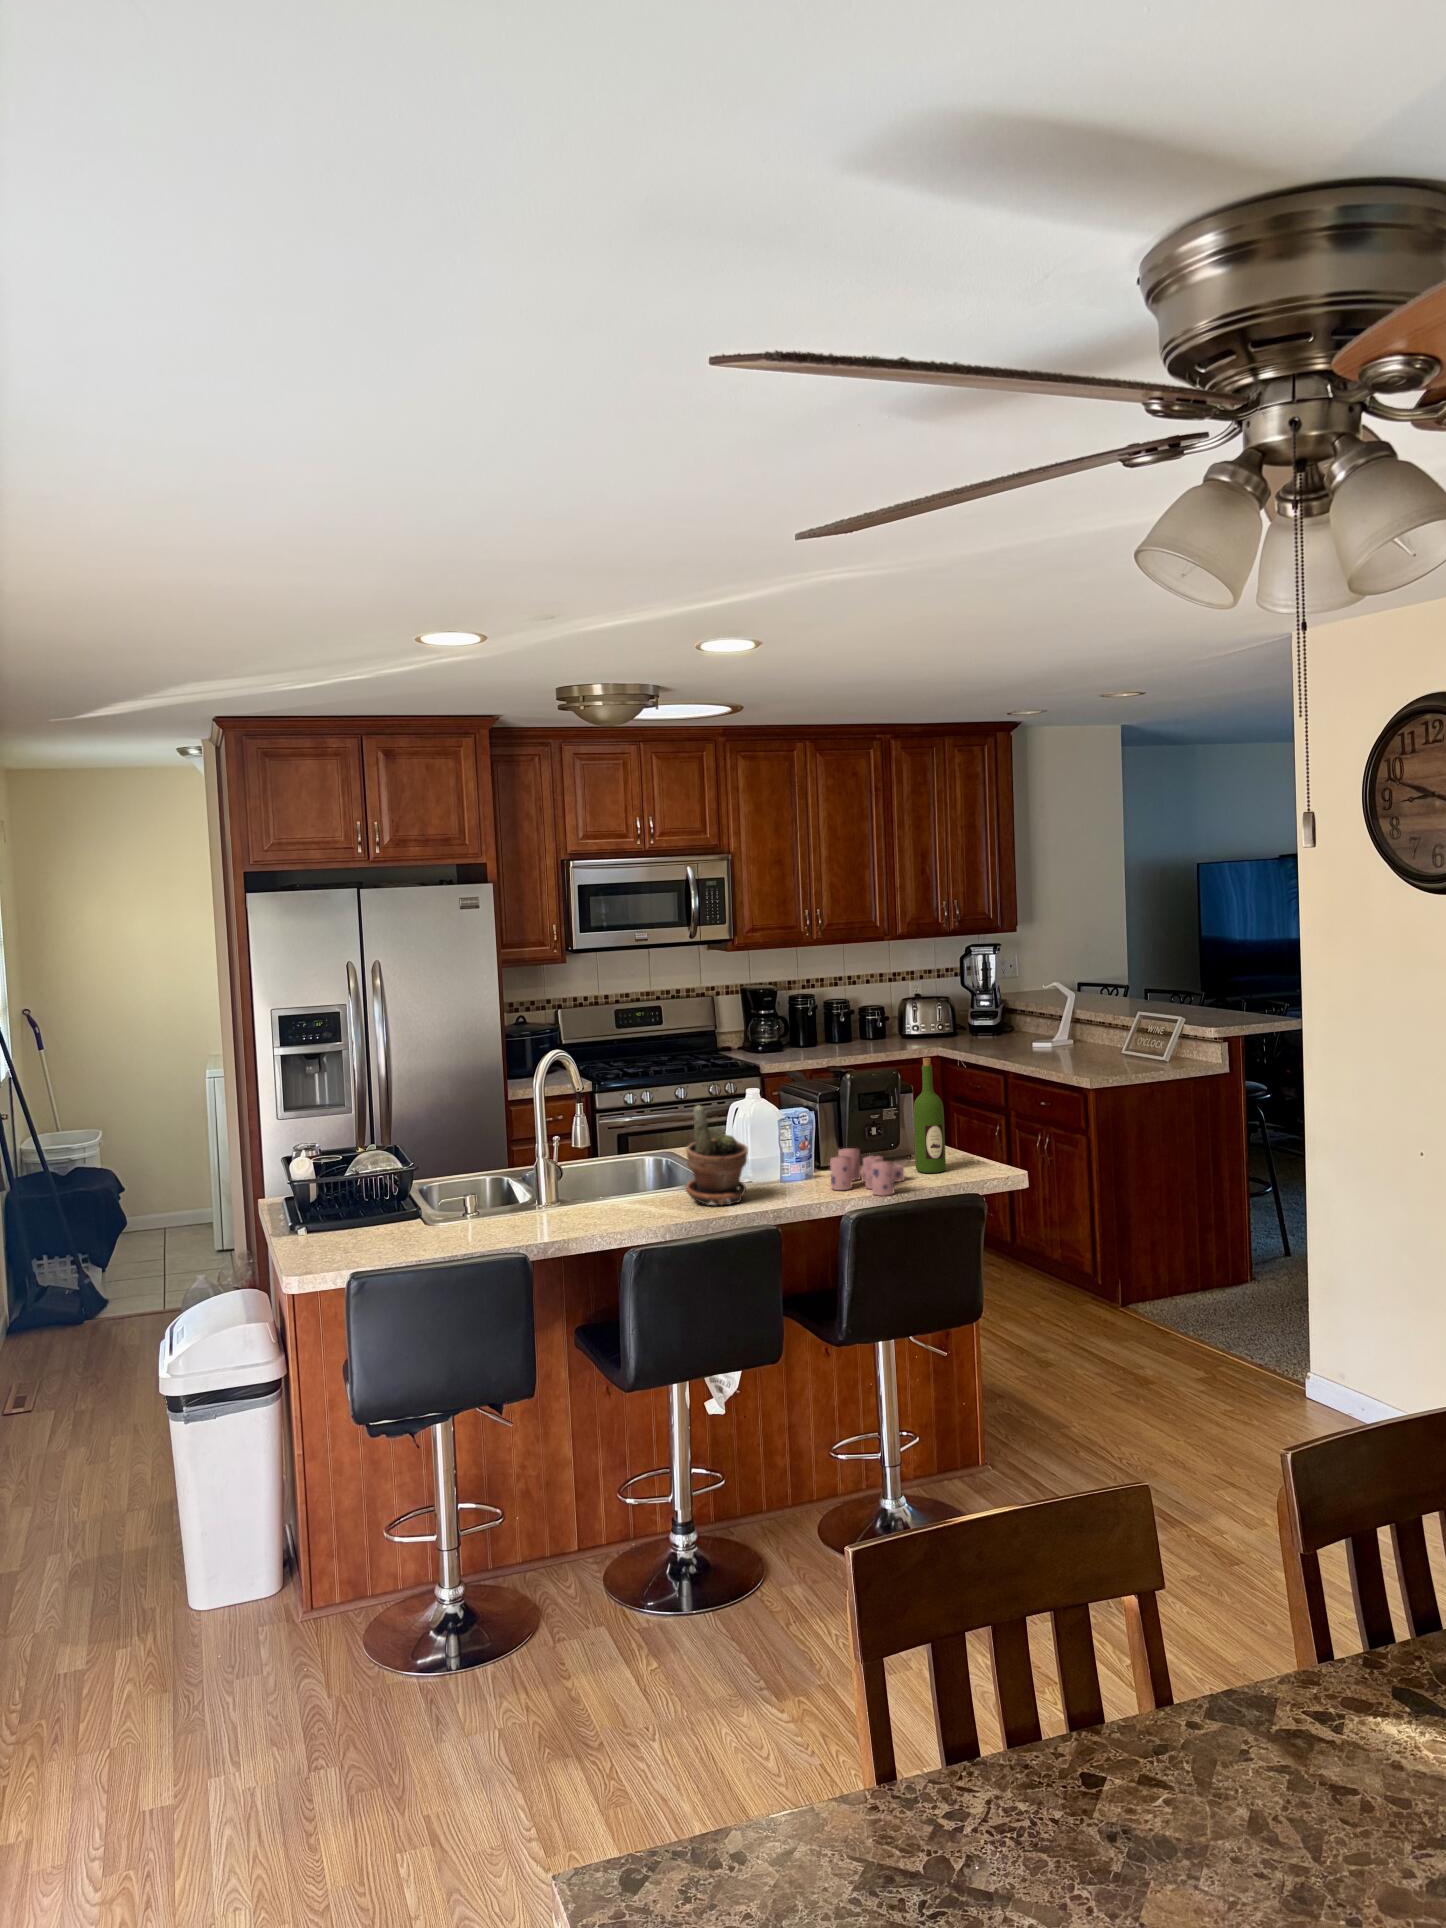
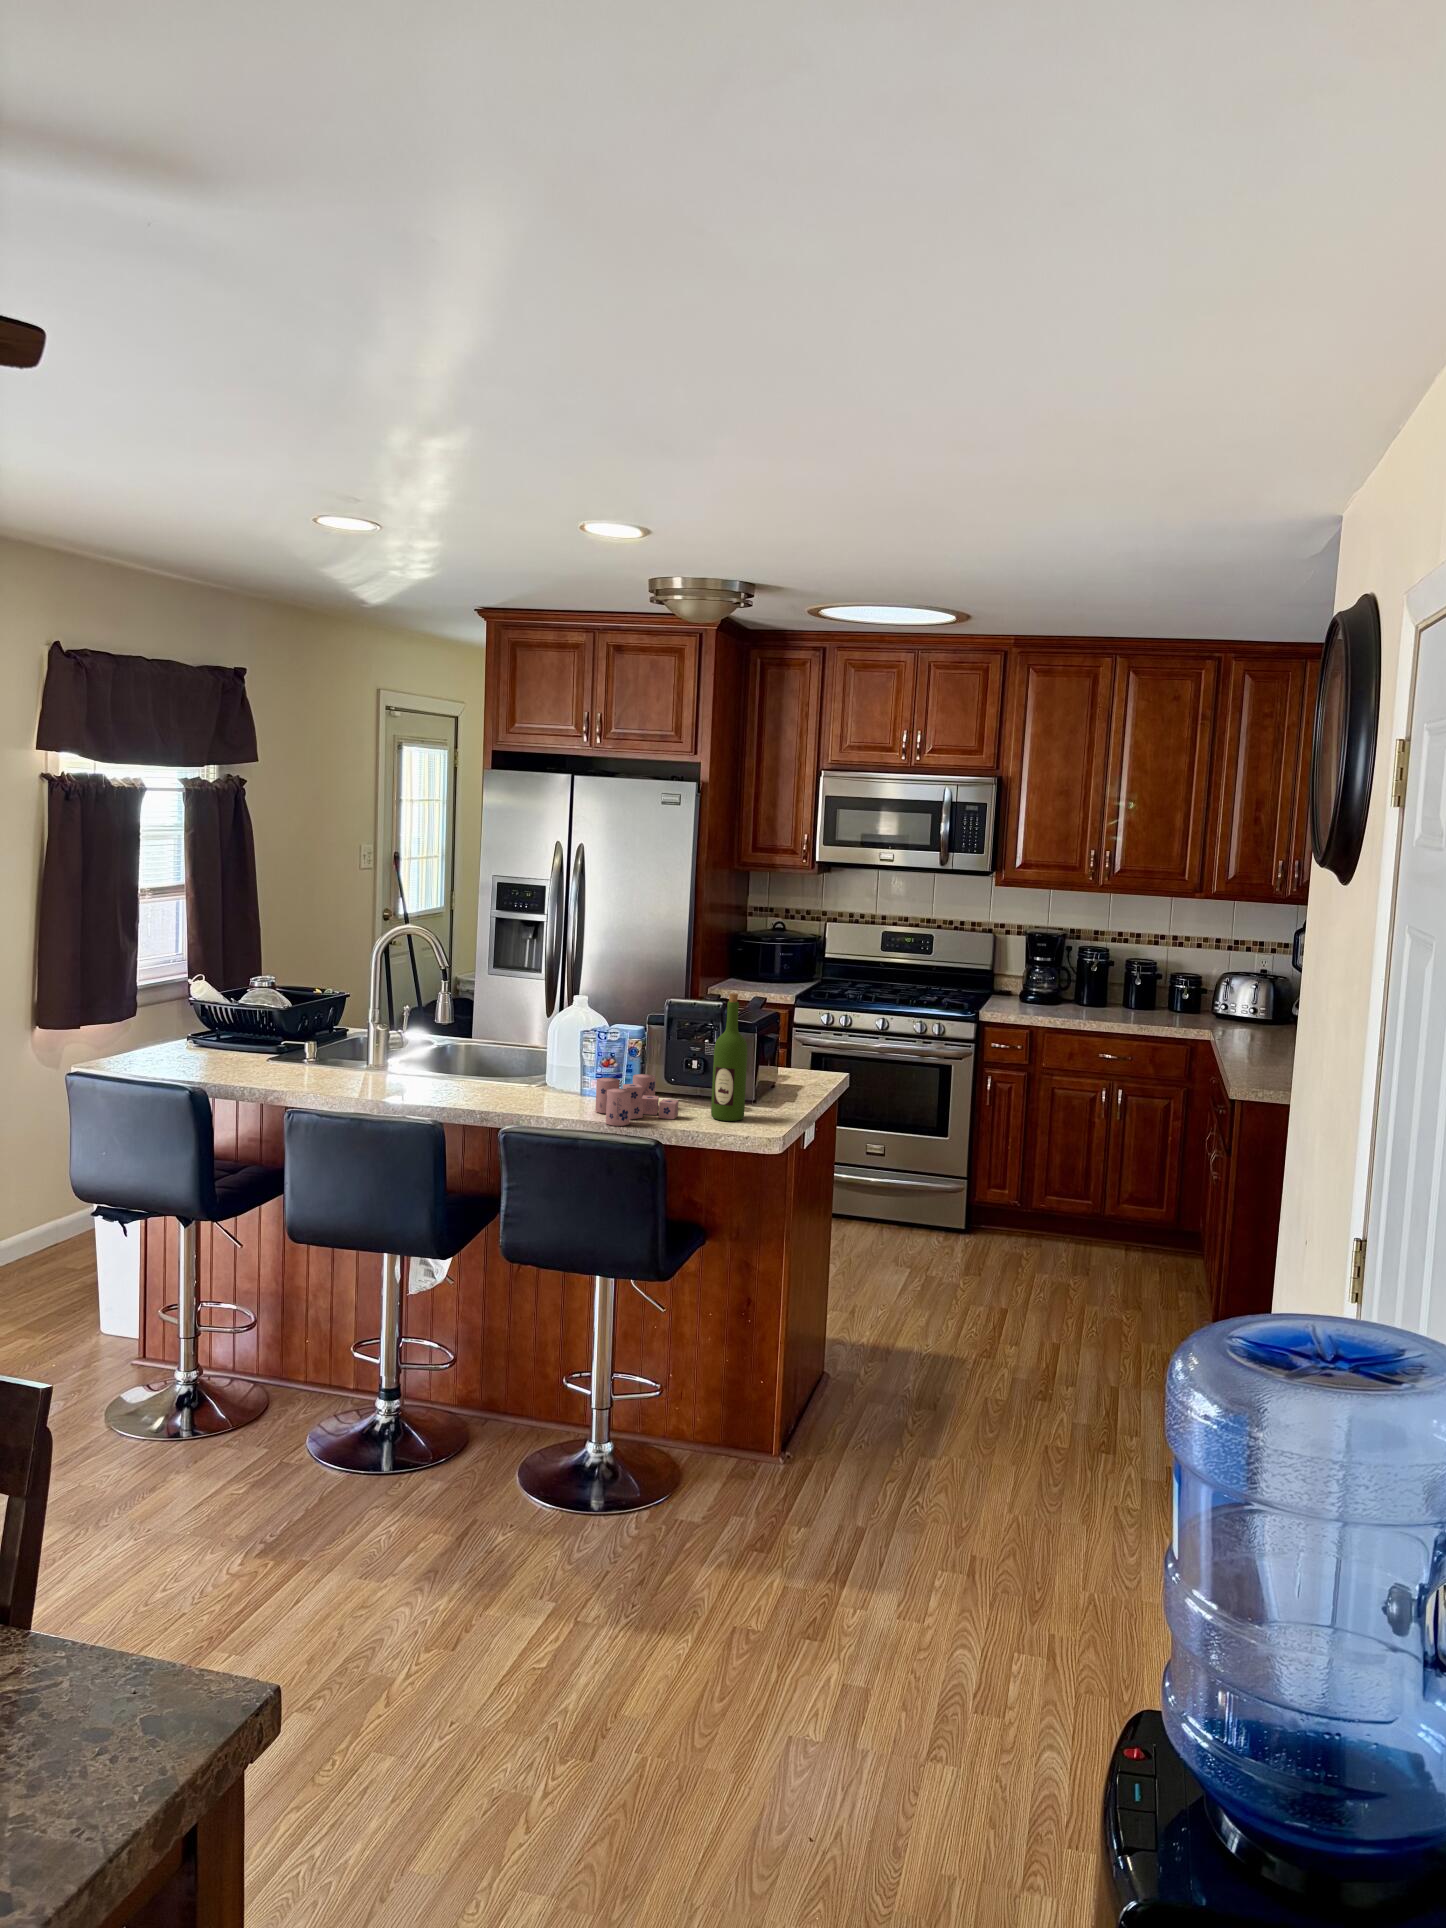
potted plant: present [686,1105,748,1205] -> none [460,996,525,1100]

